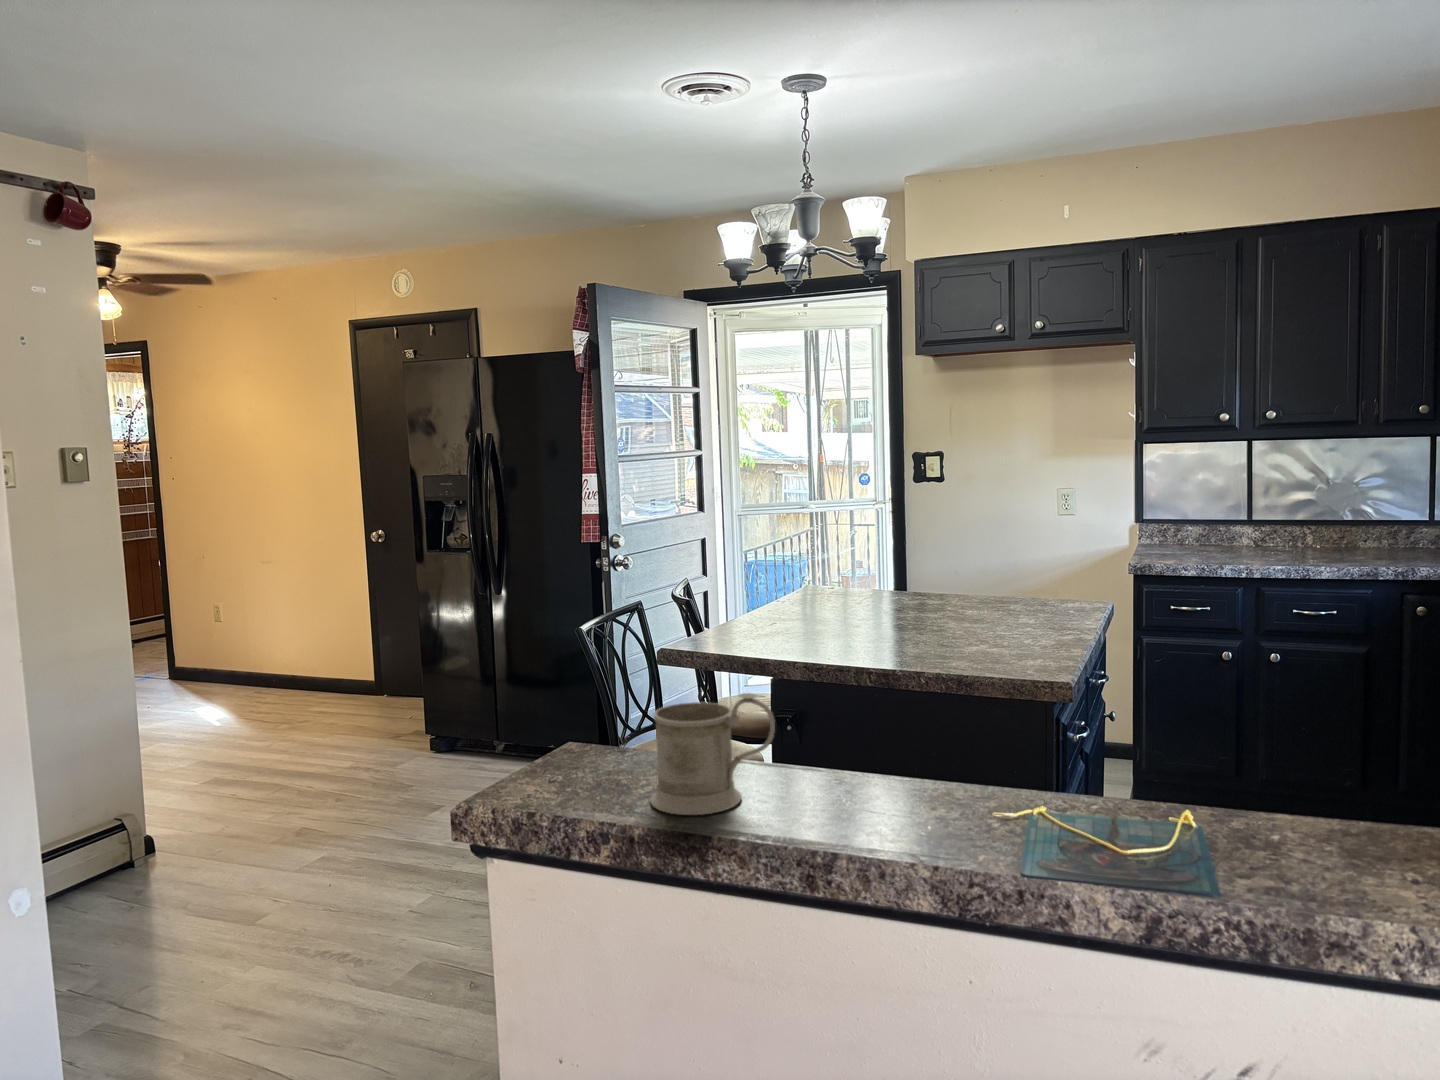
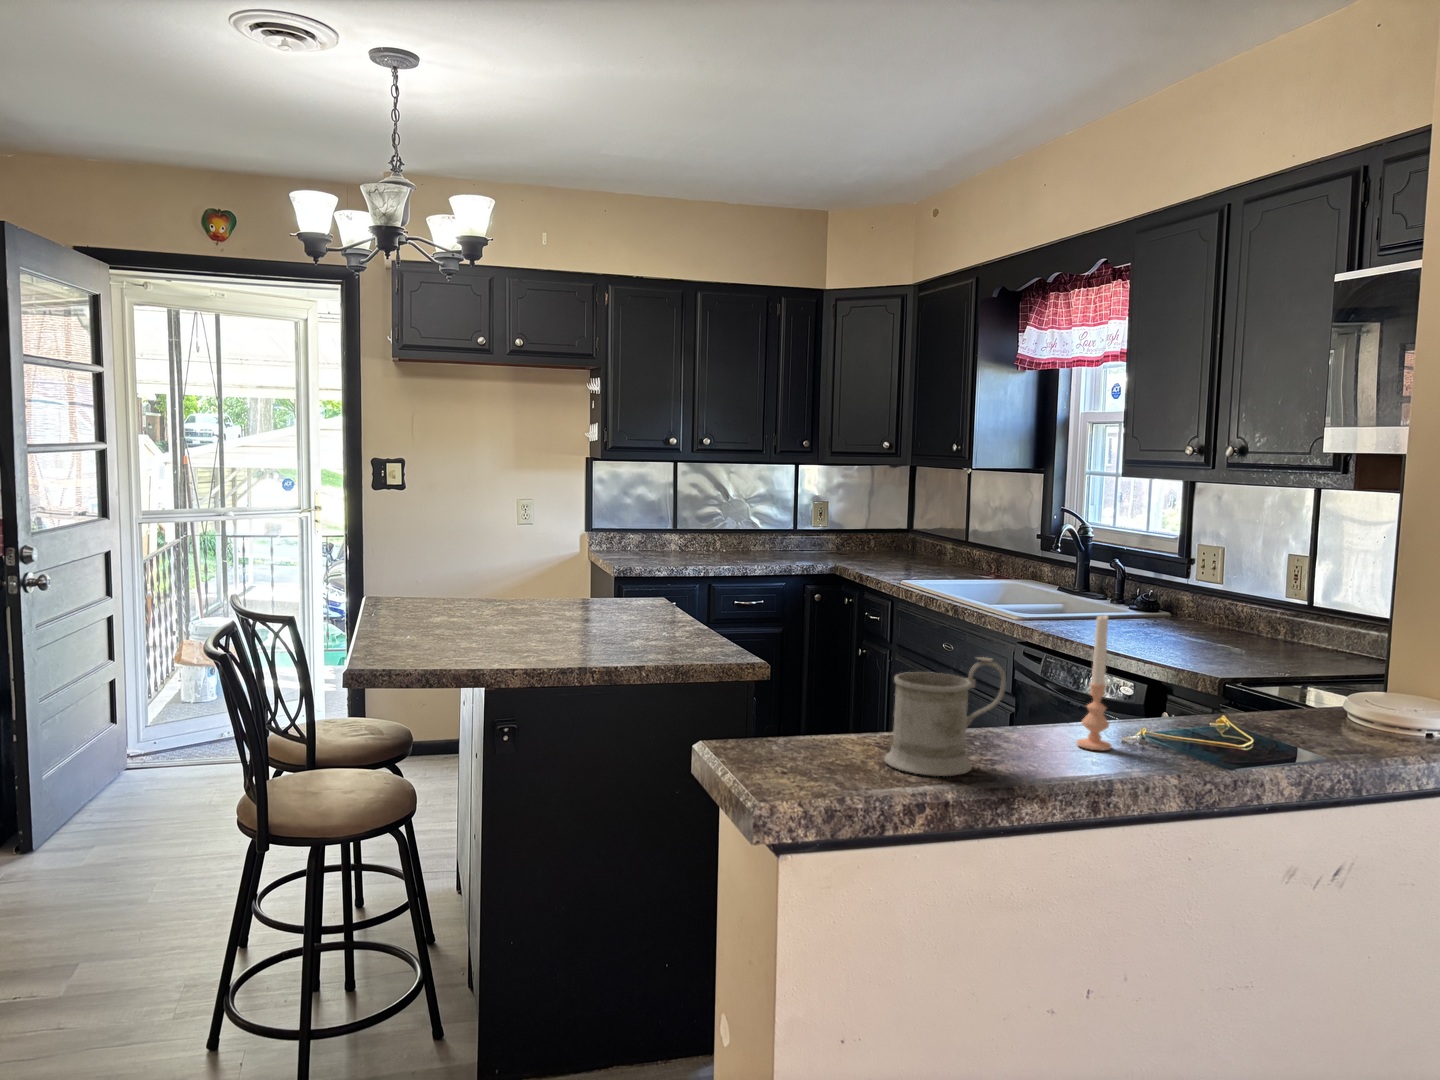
candle: none [911,656,953,824] -> present [1077,615,1112,750]

